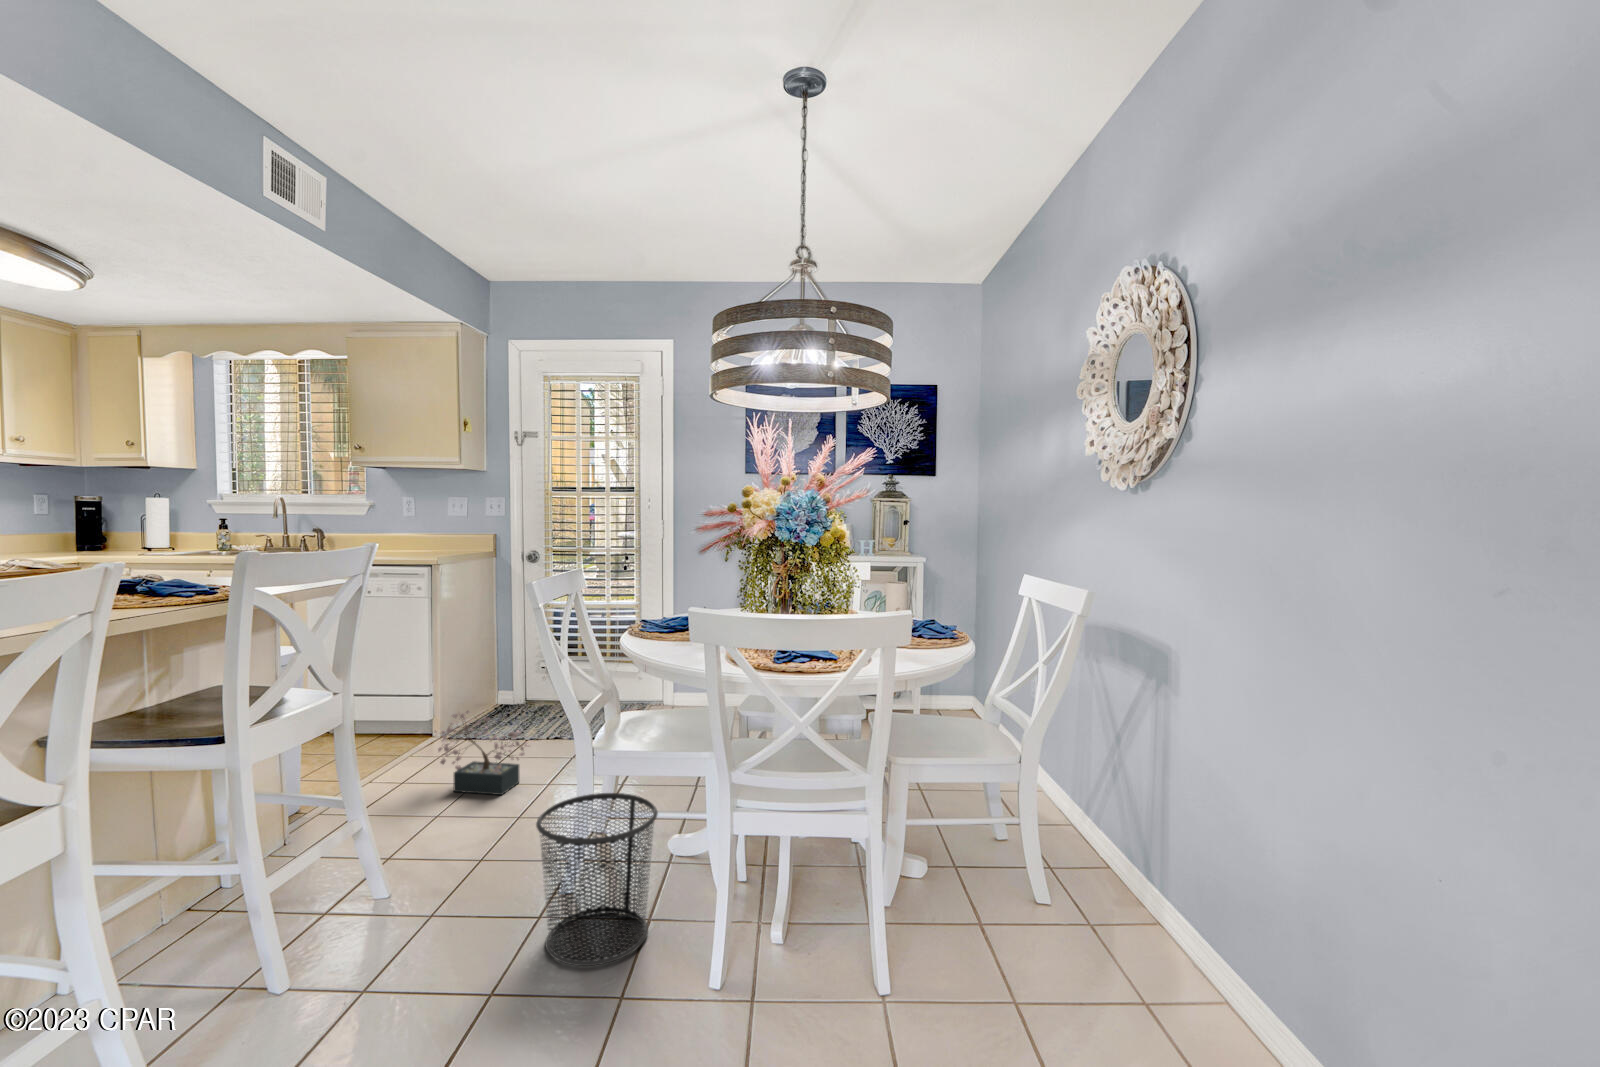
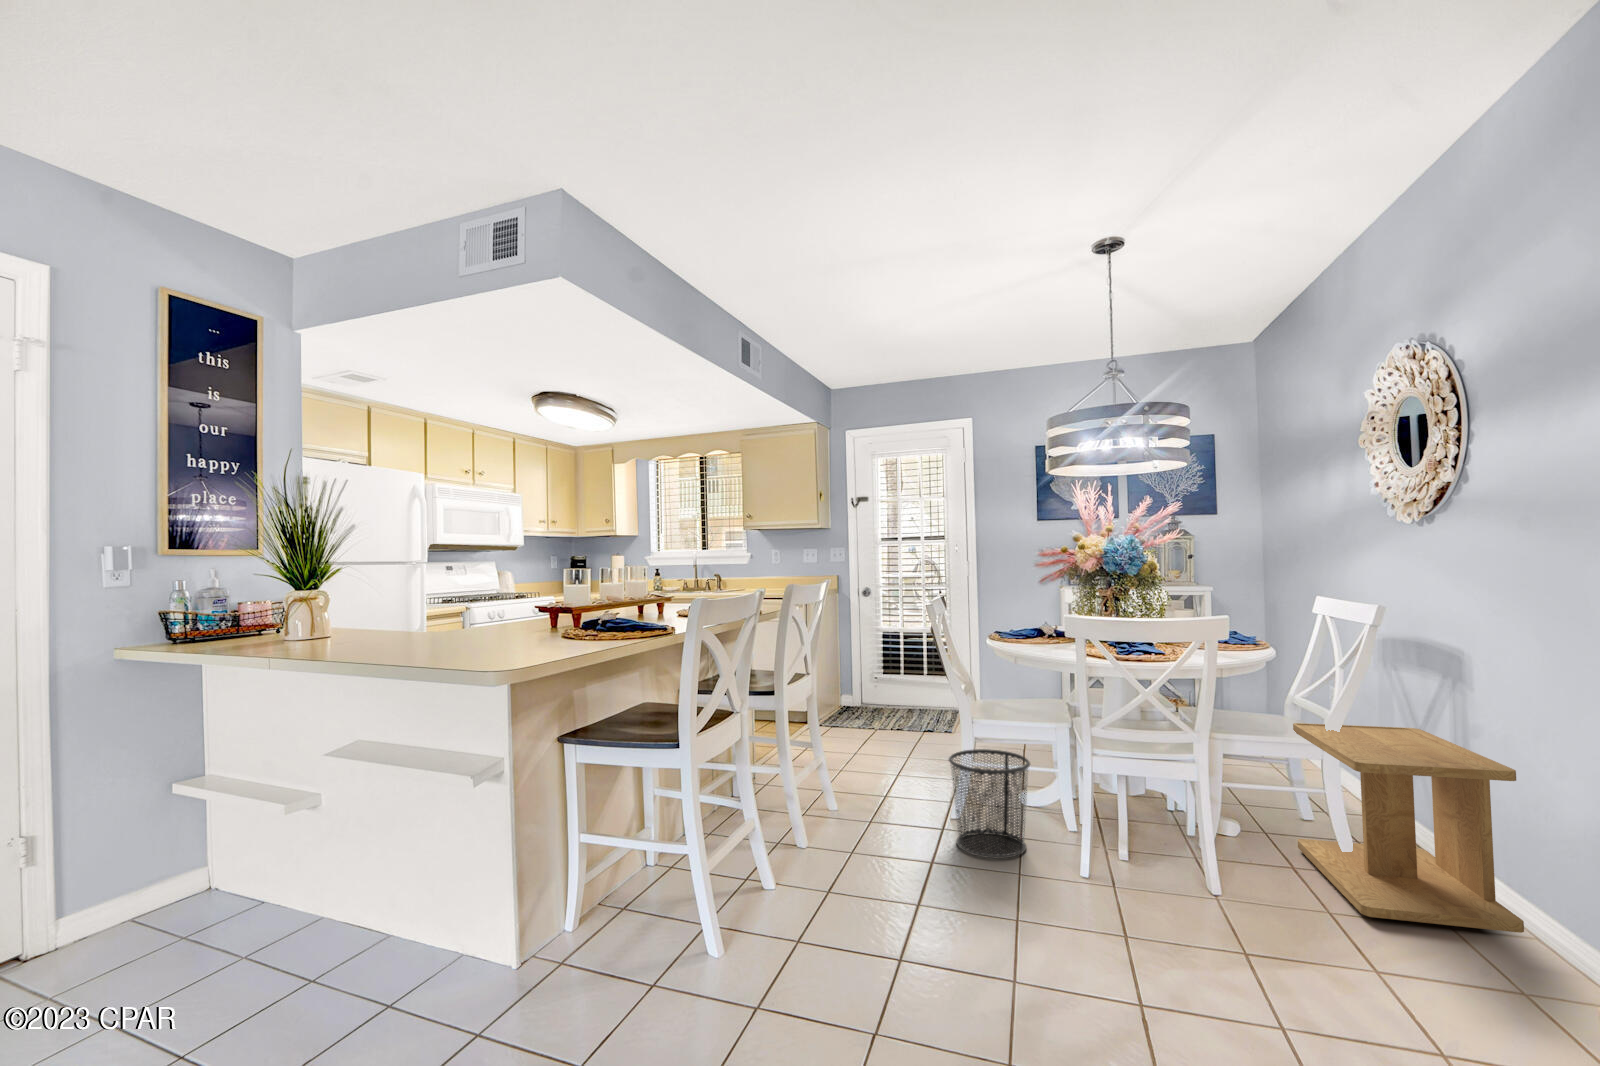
decorative plant: present [435,711,529,795] -> none [831,703,895,765]
side table: none [987,735,1229,1010] -> present [1293,723,1524,933]

